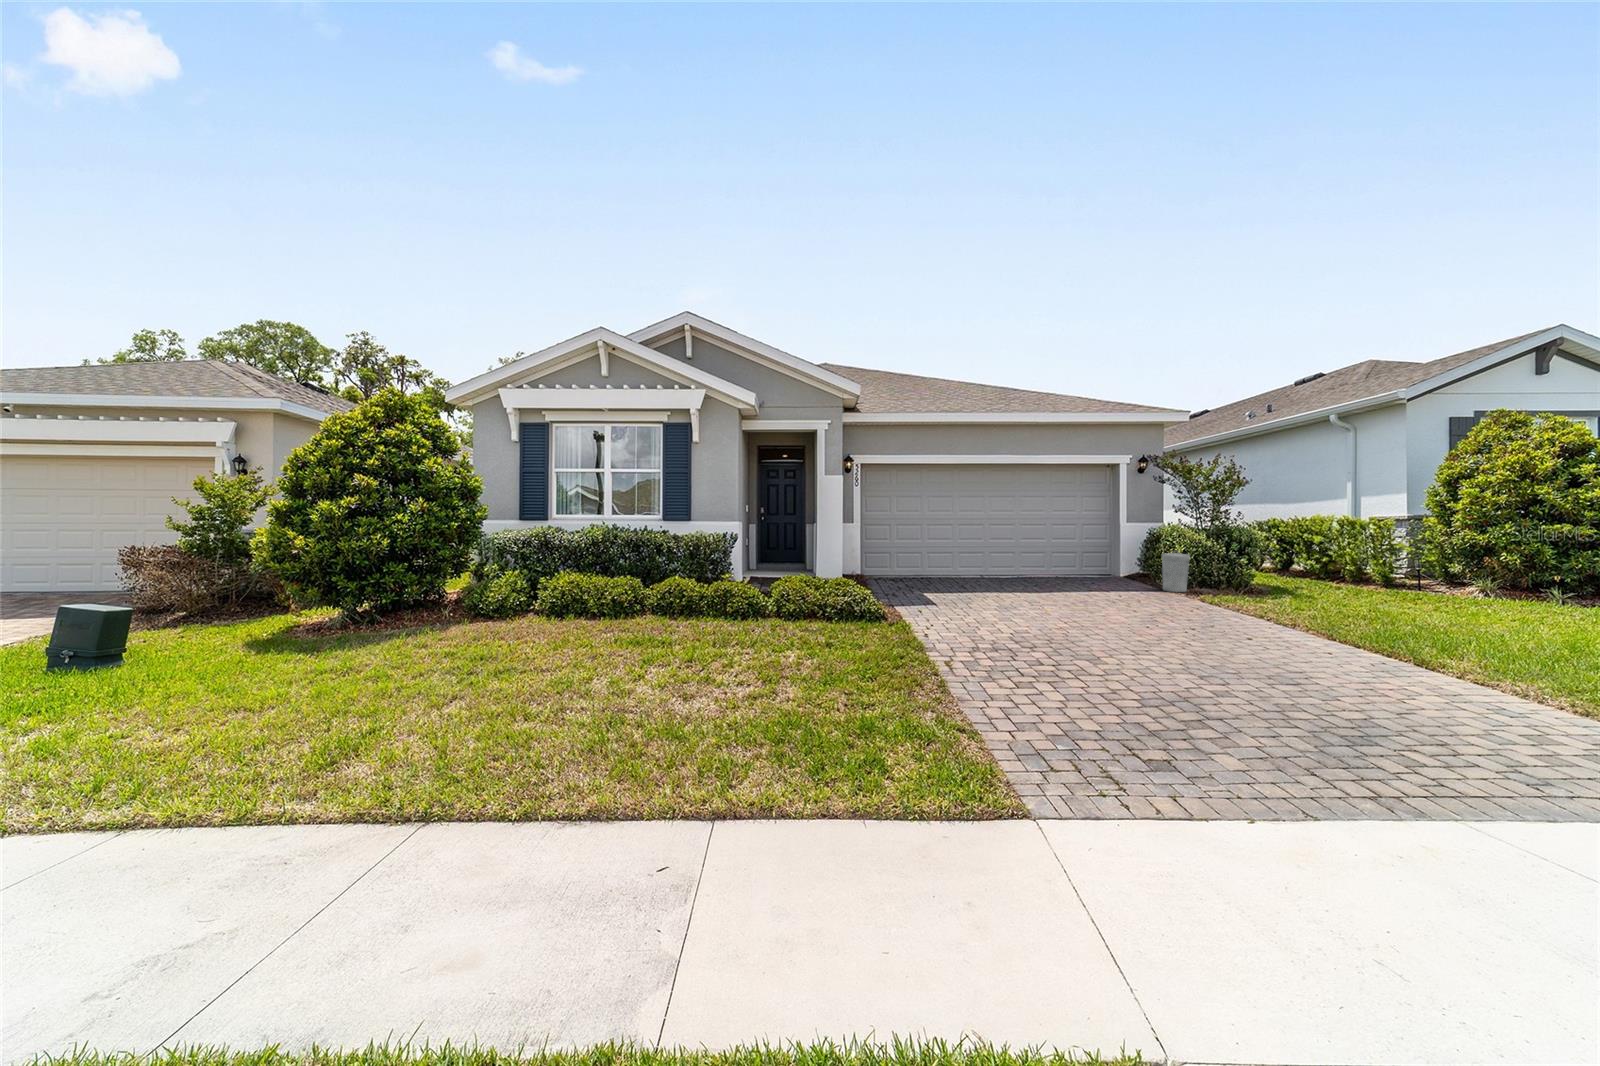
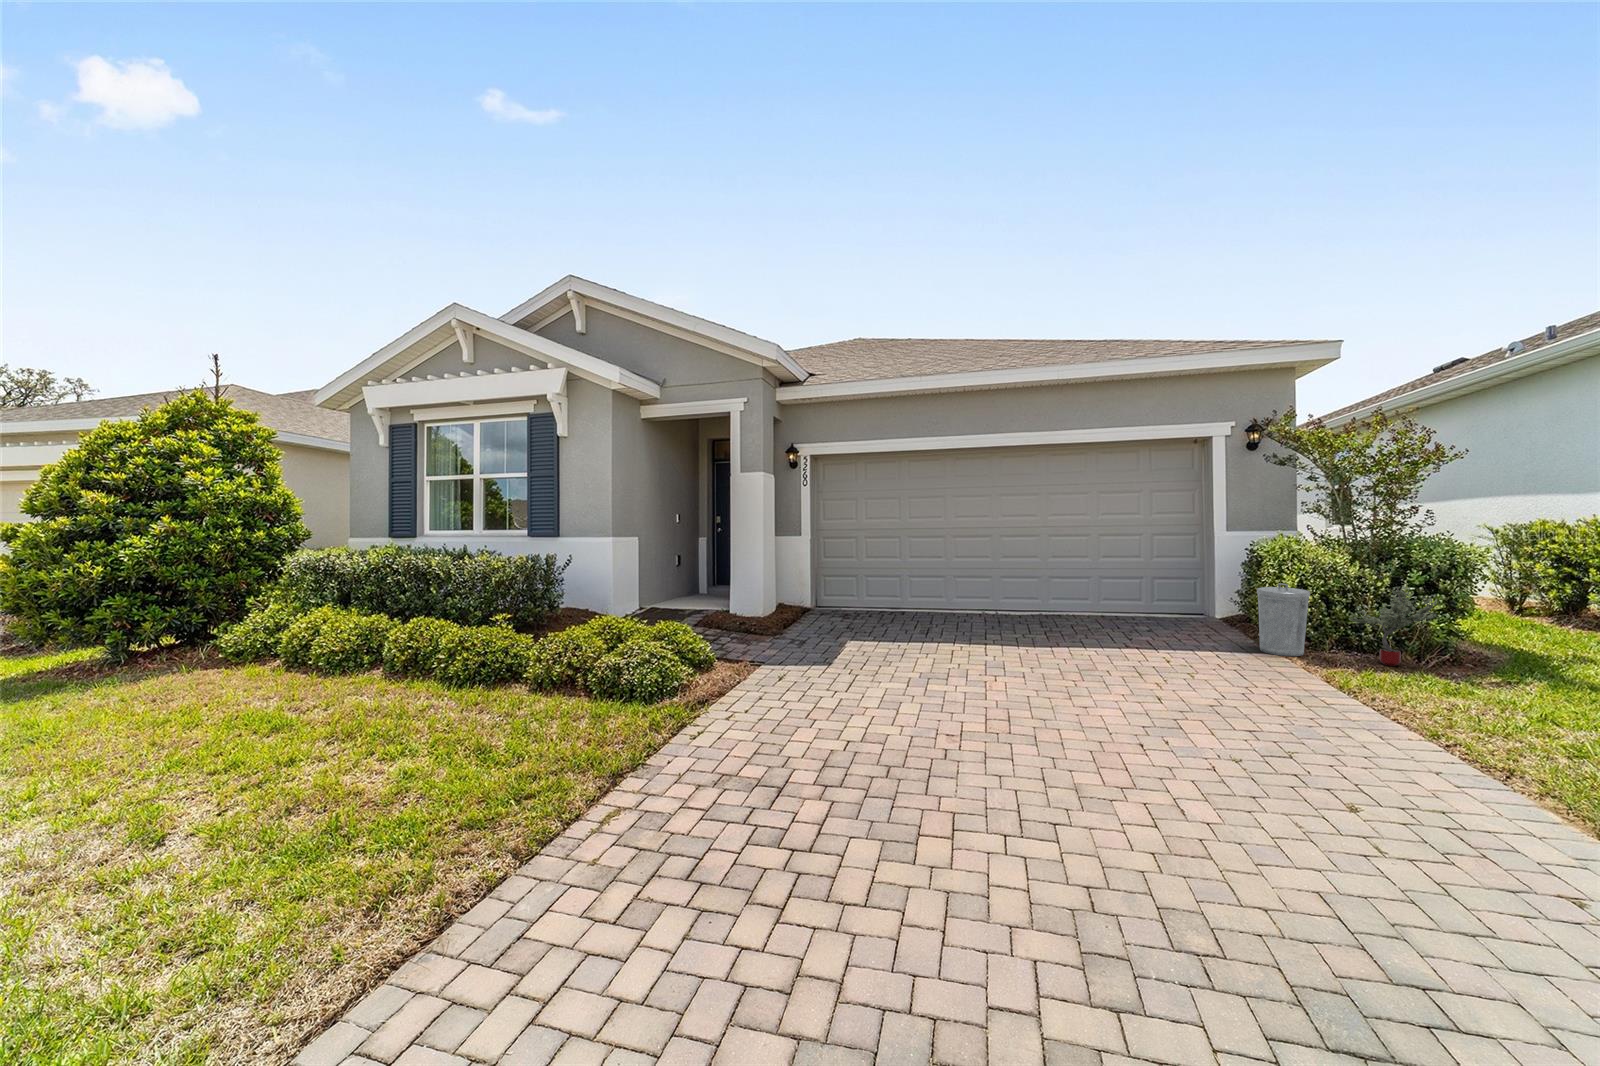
potted tree: none [1209,550,1252,594] -> present [1349,586,1437,666]

